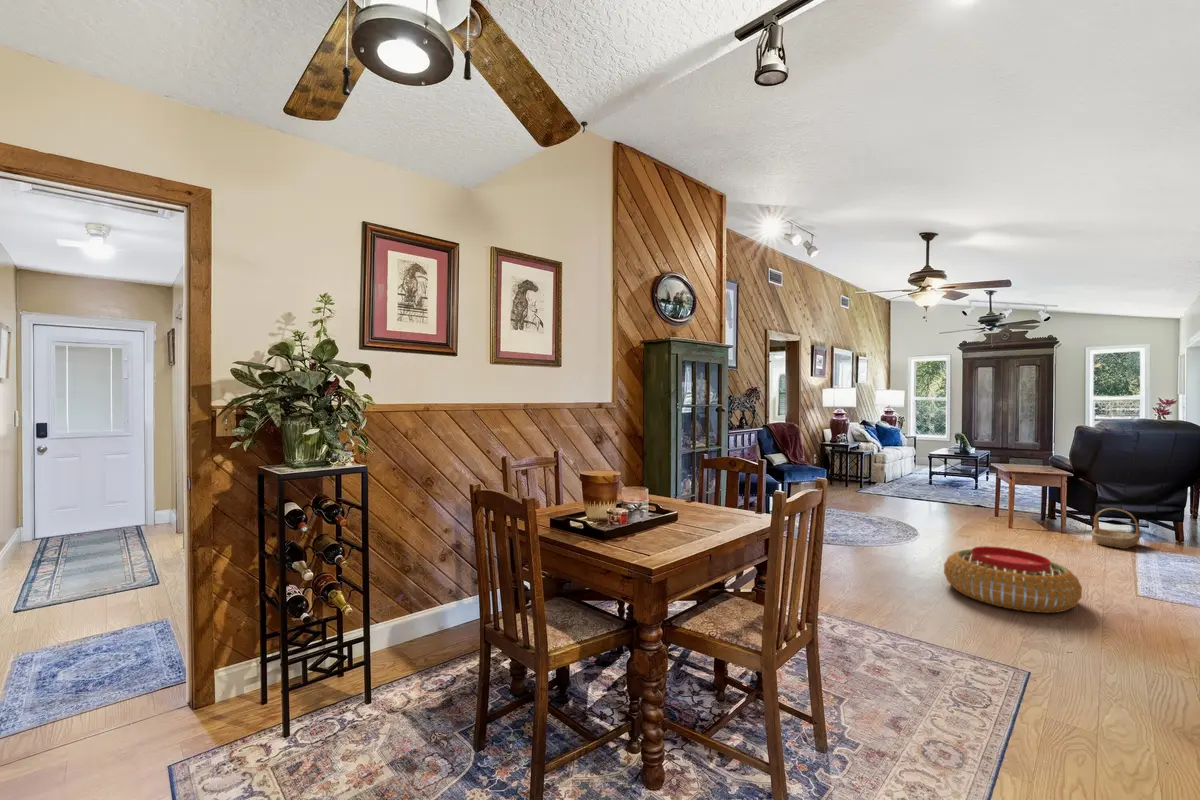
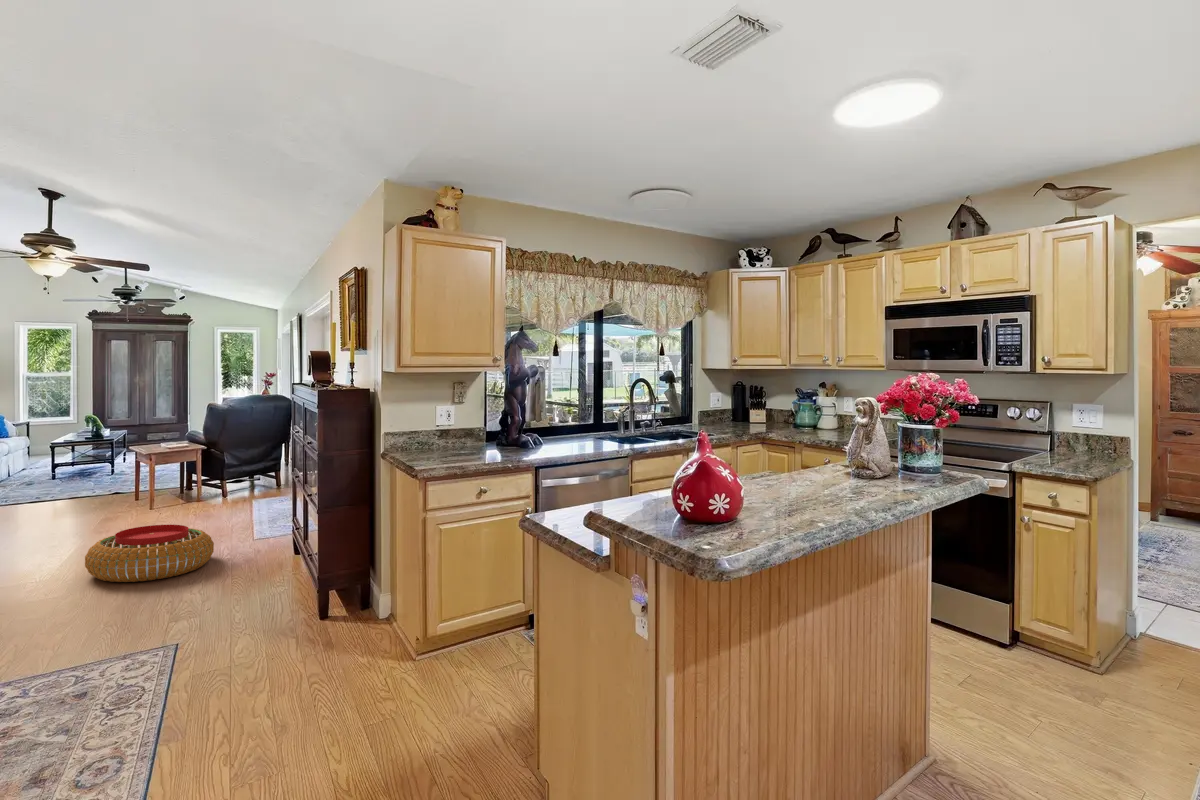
basket: present [1092,508,1141,549] -> none [222,473,257,505]

